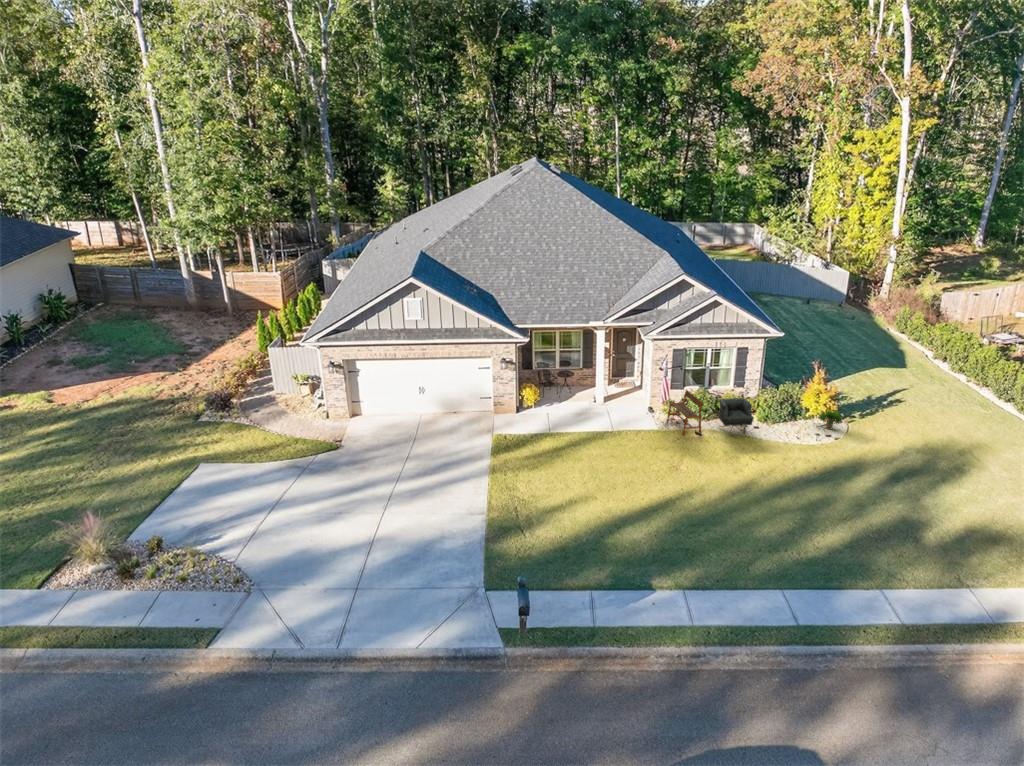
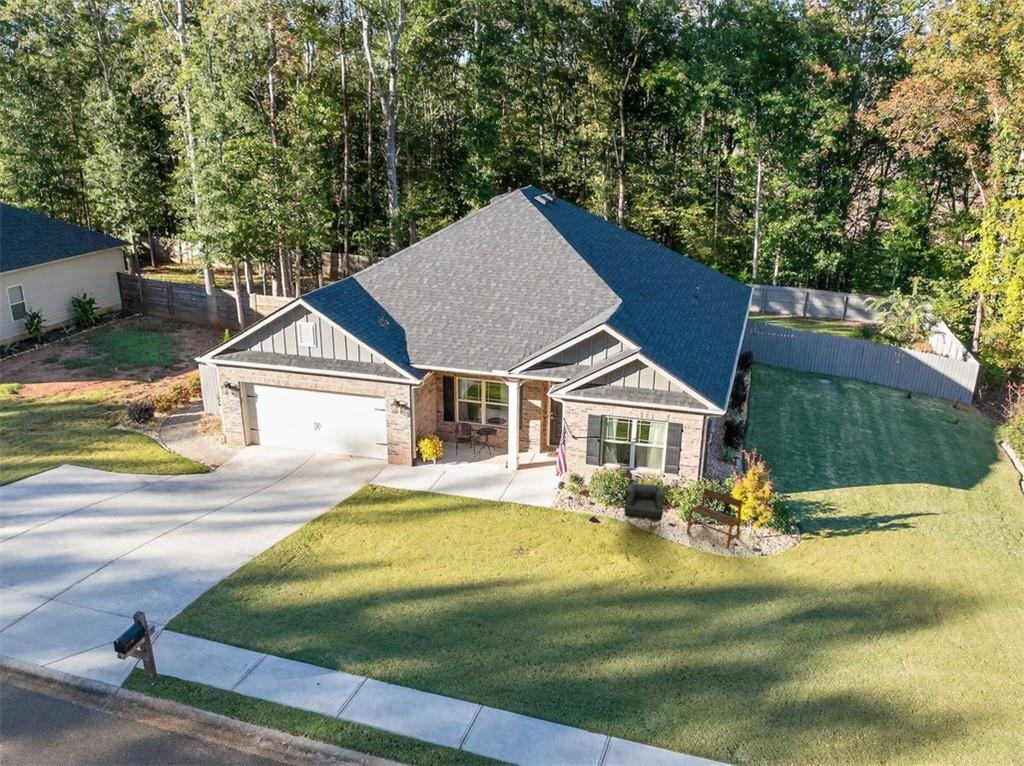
bench: present [667,390,703,434] -> present [687,488,743,548]
potted plant: present [819,410,842,429] -> none [757,517,791,545]

